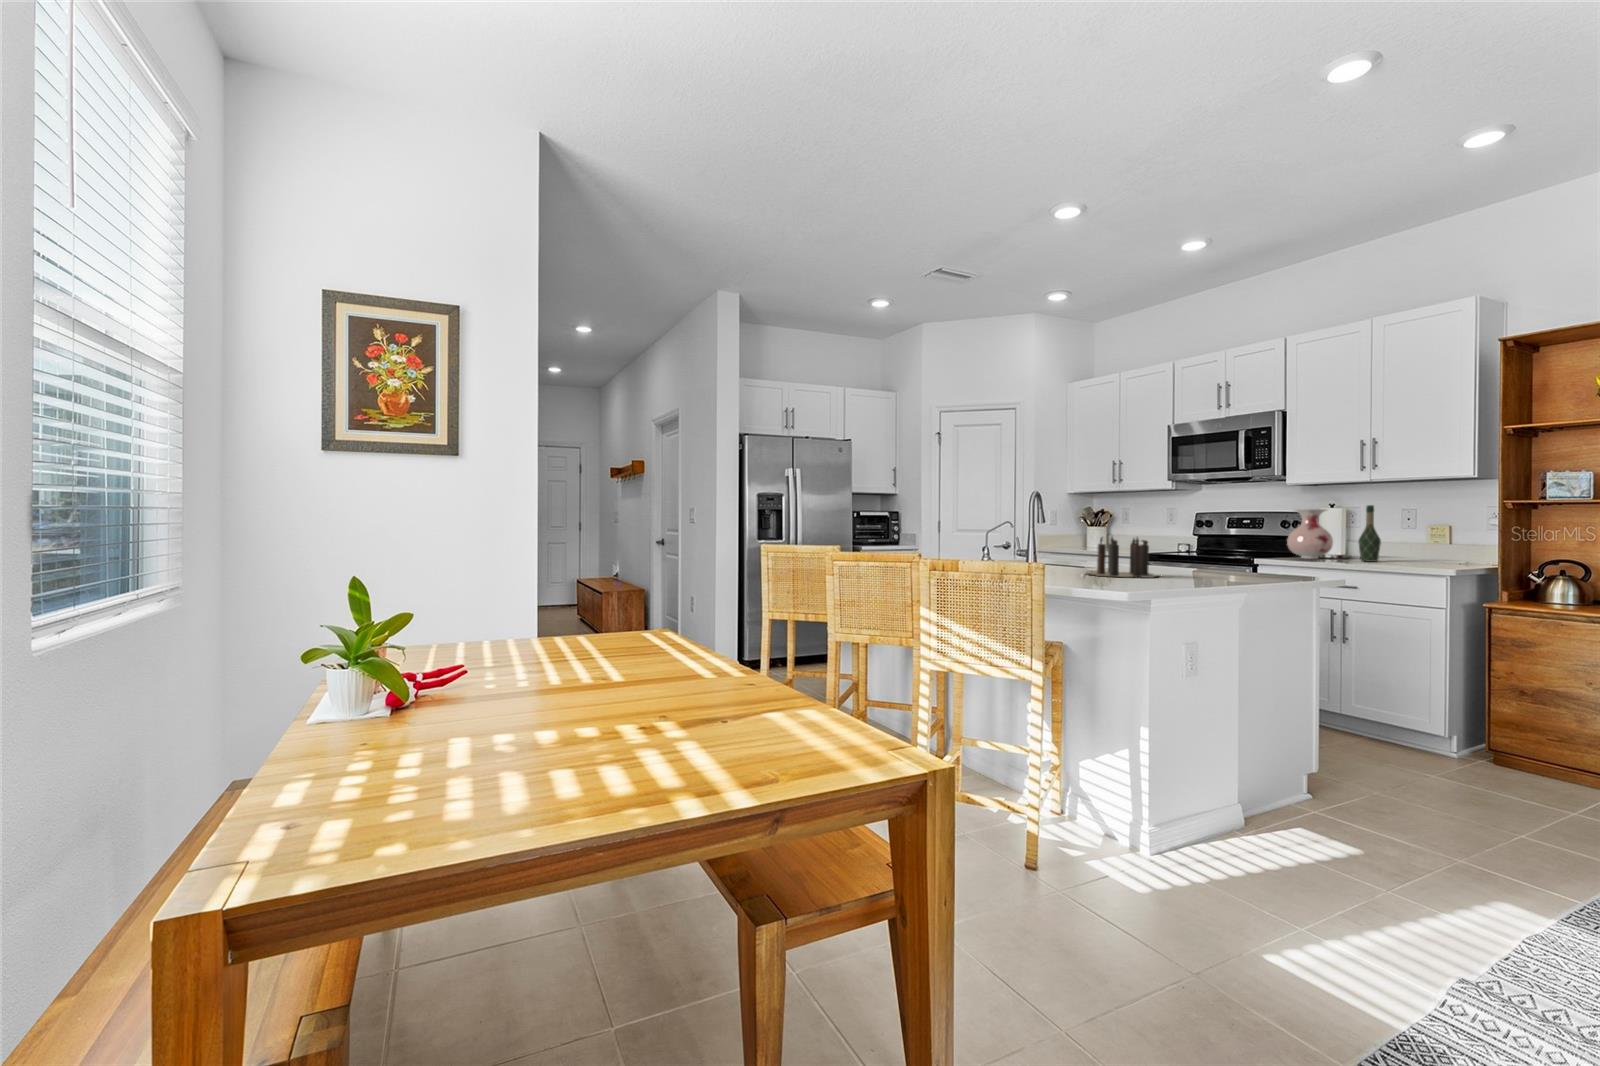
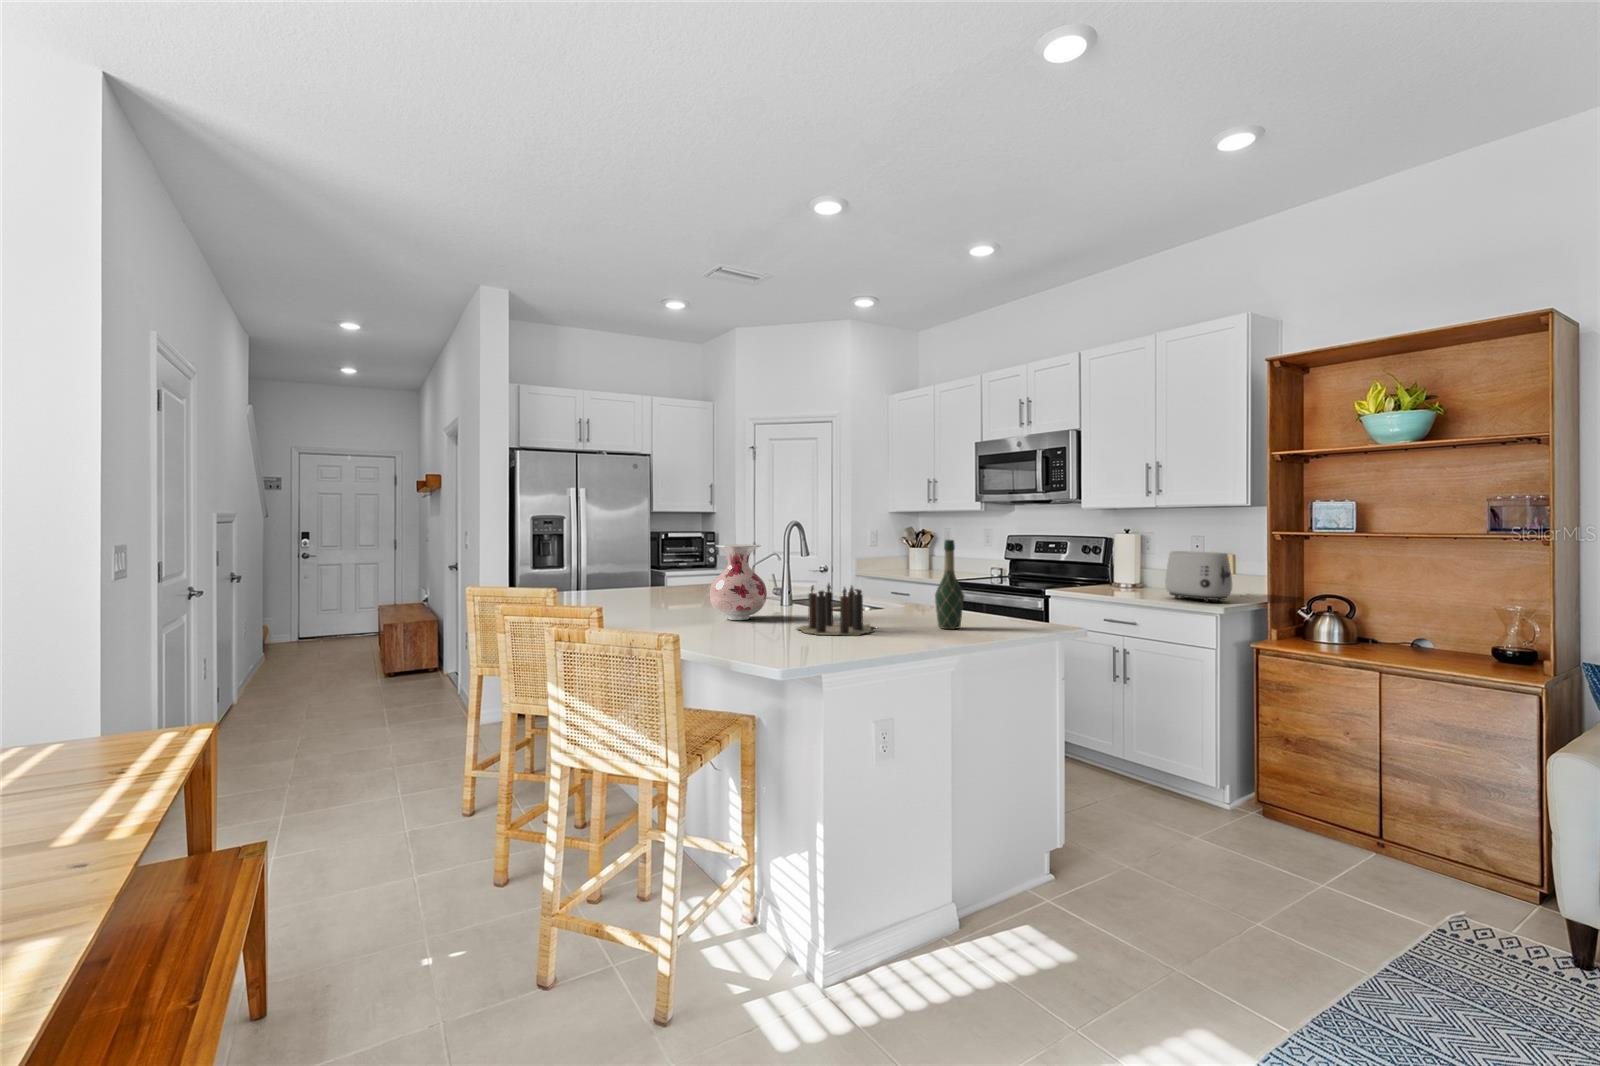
wine bottle: present [1358,505,1381,562] -> present [935,540,964,629]
vase: present [1287,509,1333,559] -> present [709,544,767,620]
toaster: none [1384,521,1460,567] -> present [1165,551,1232,602]

